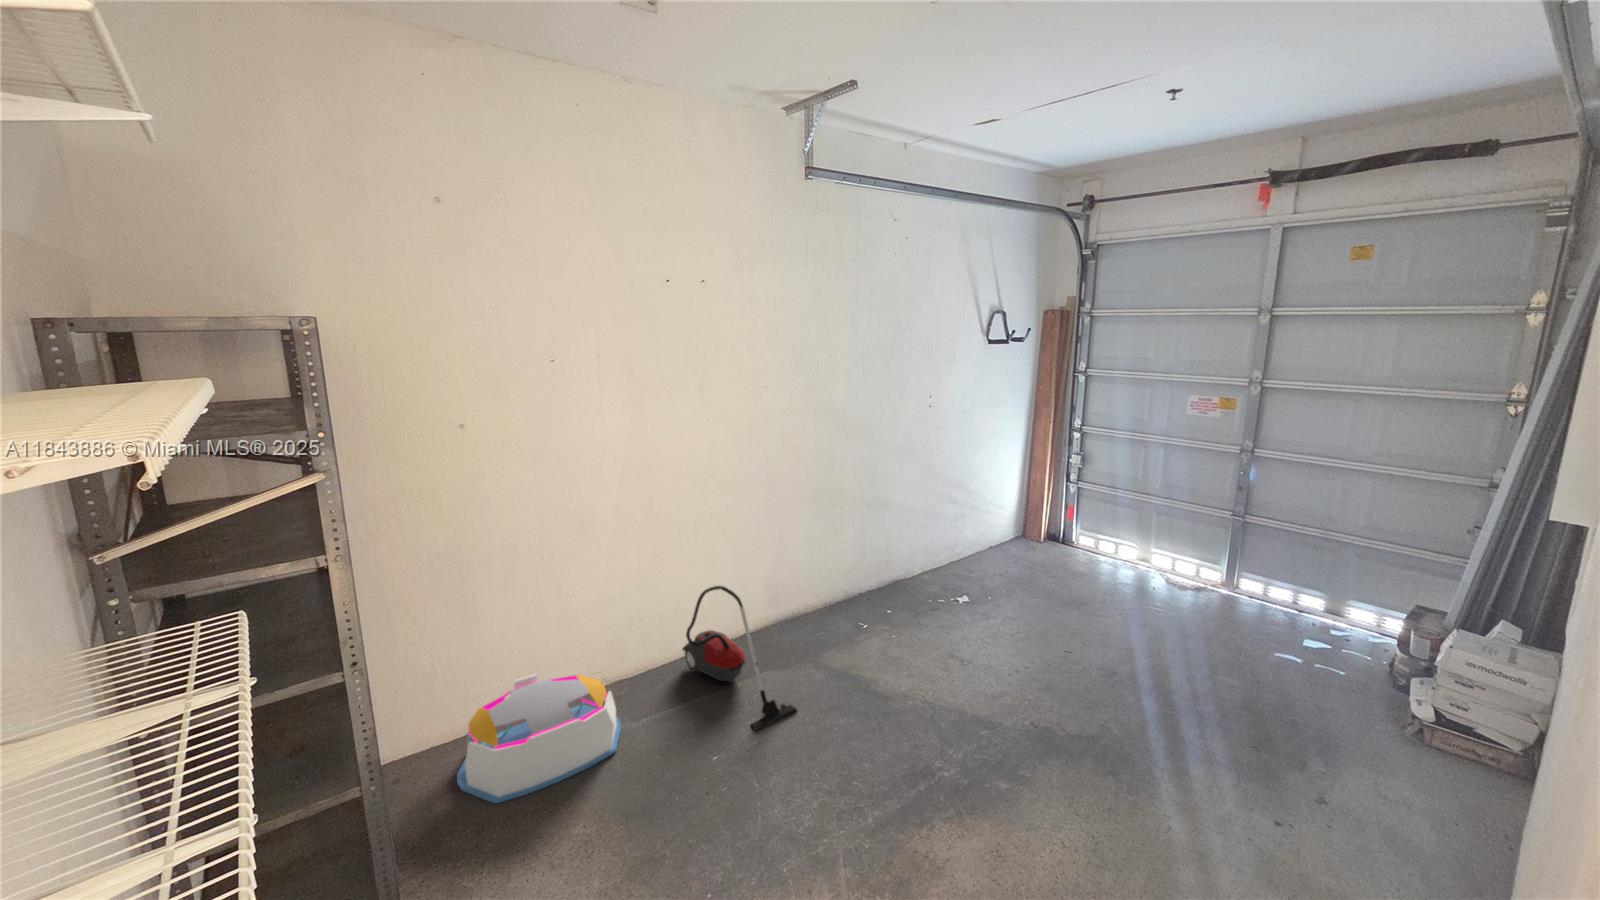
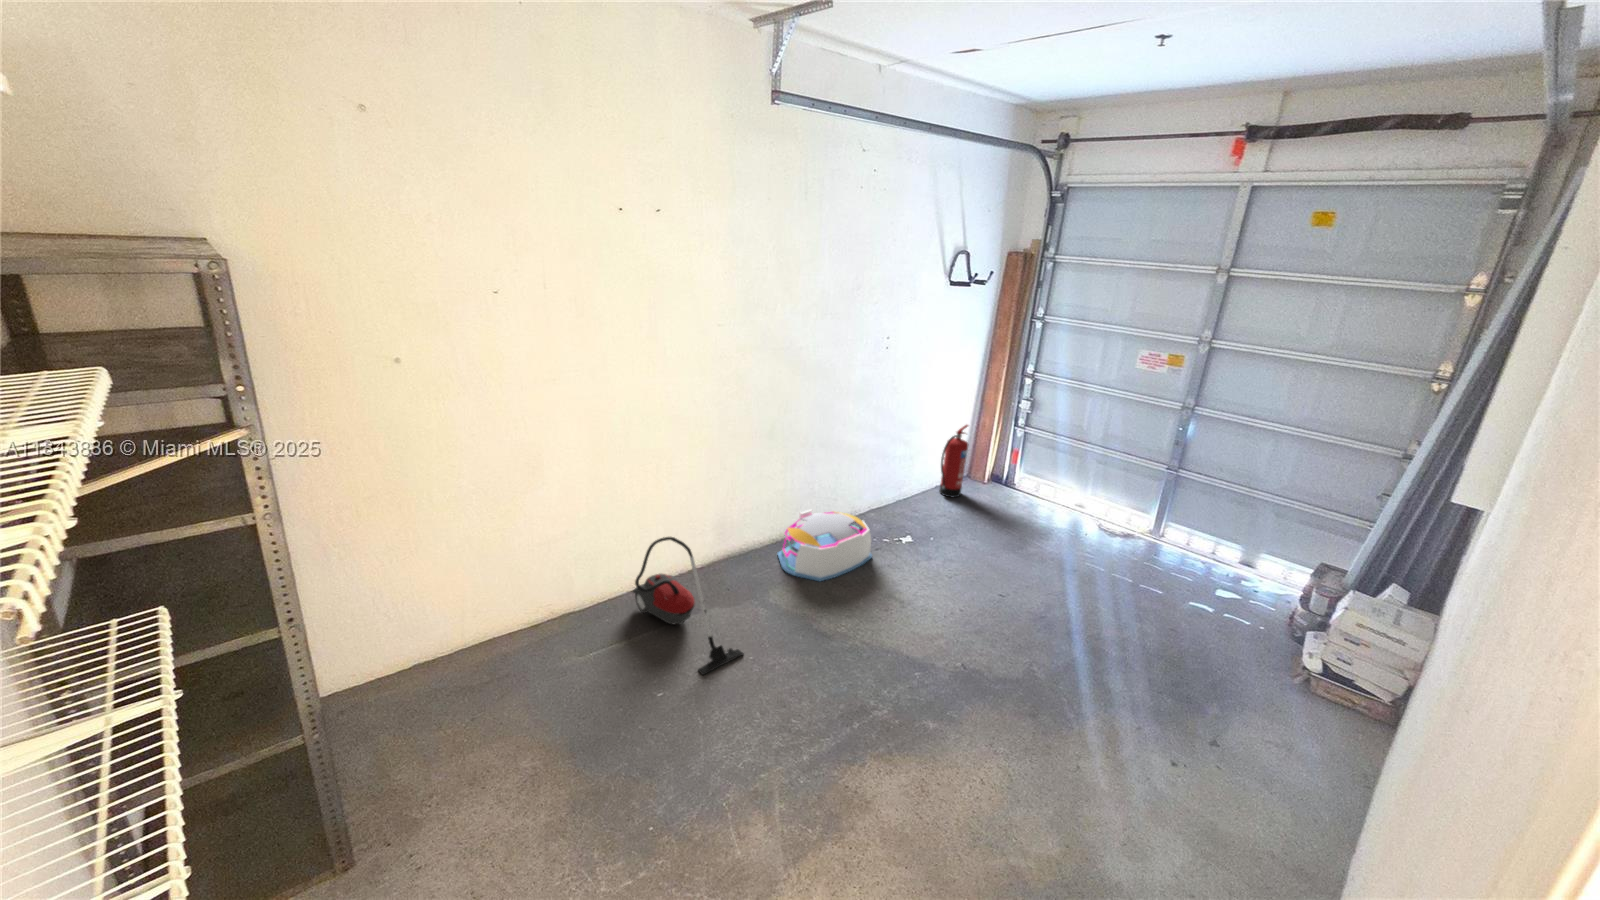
fire extinguisher: none [991,480,1019,557] -> present [939,425,968,497]
storage bin: present [457,674,621,804] -> present [778,509,872,581]

